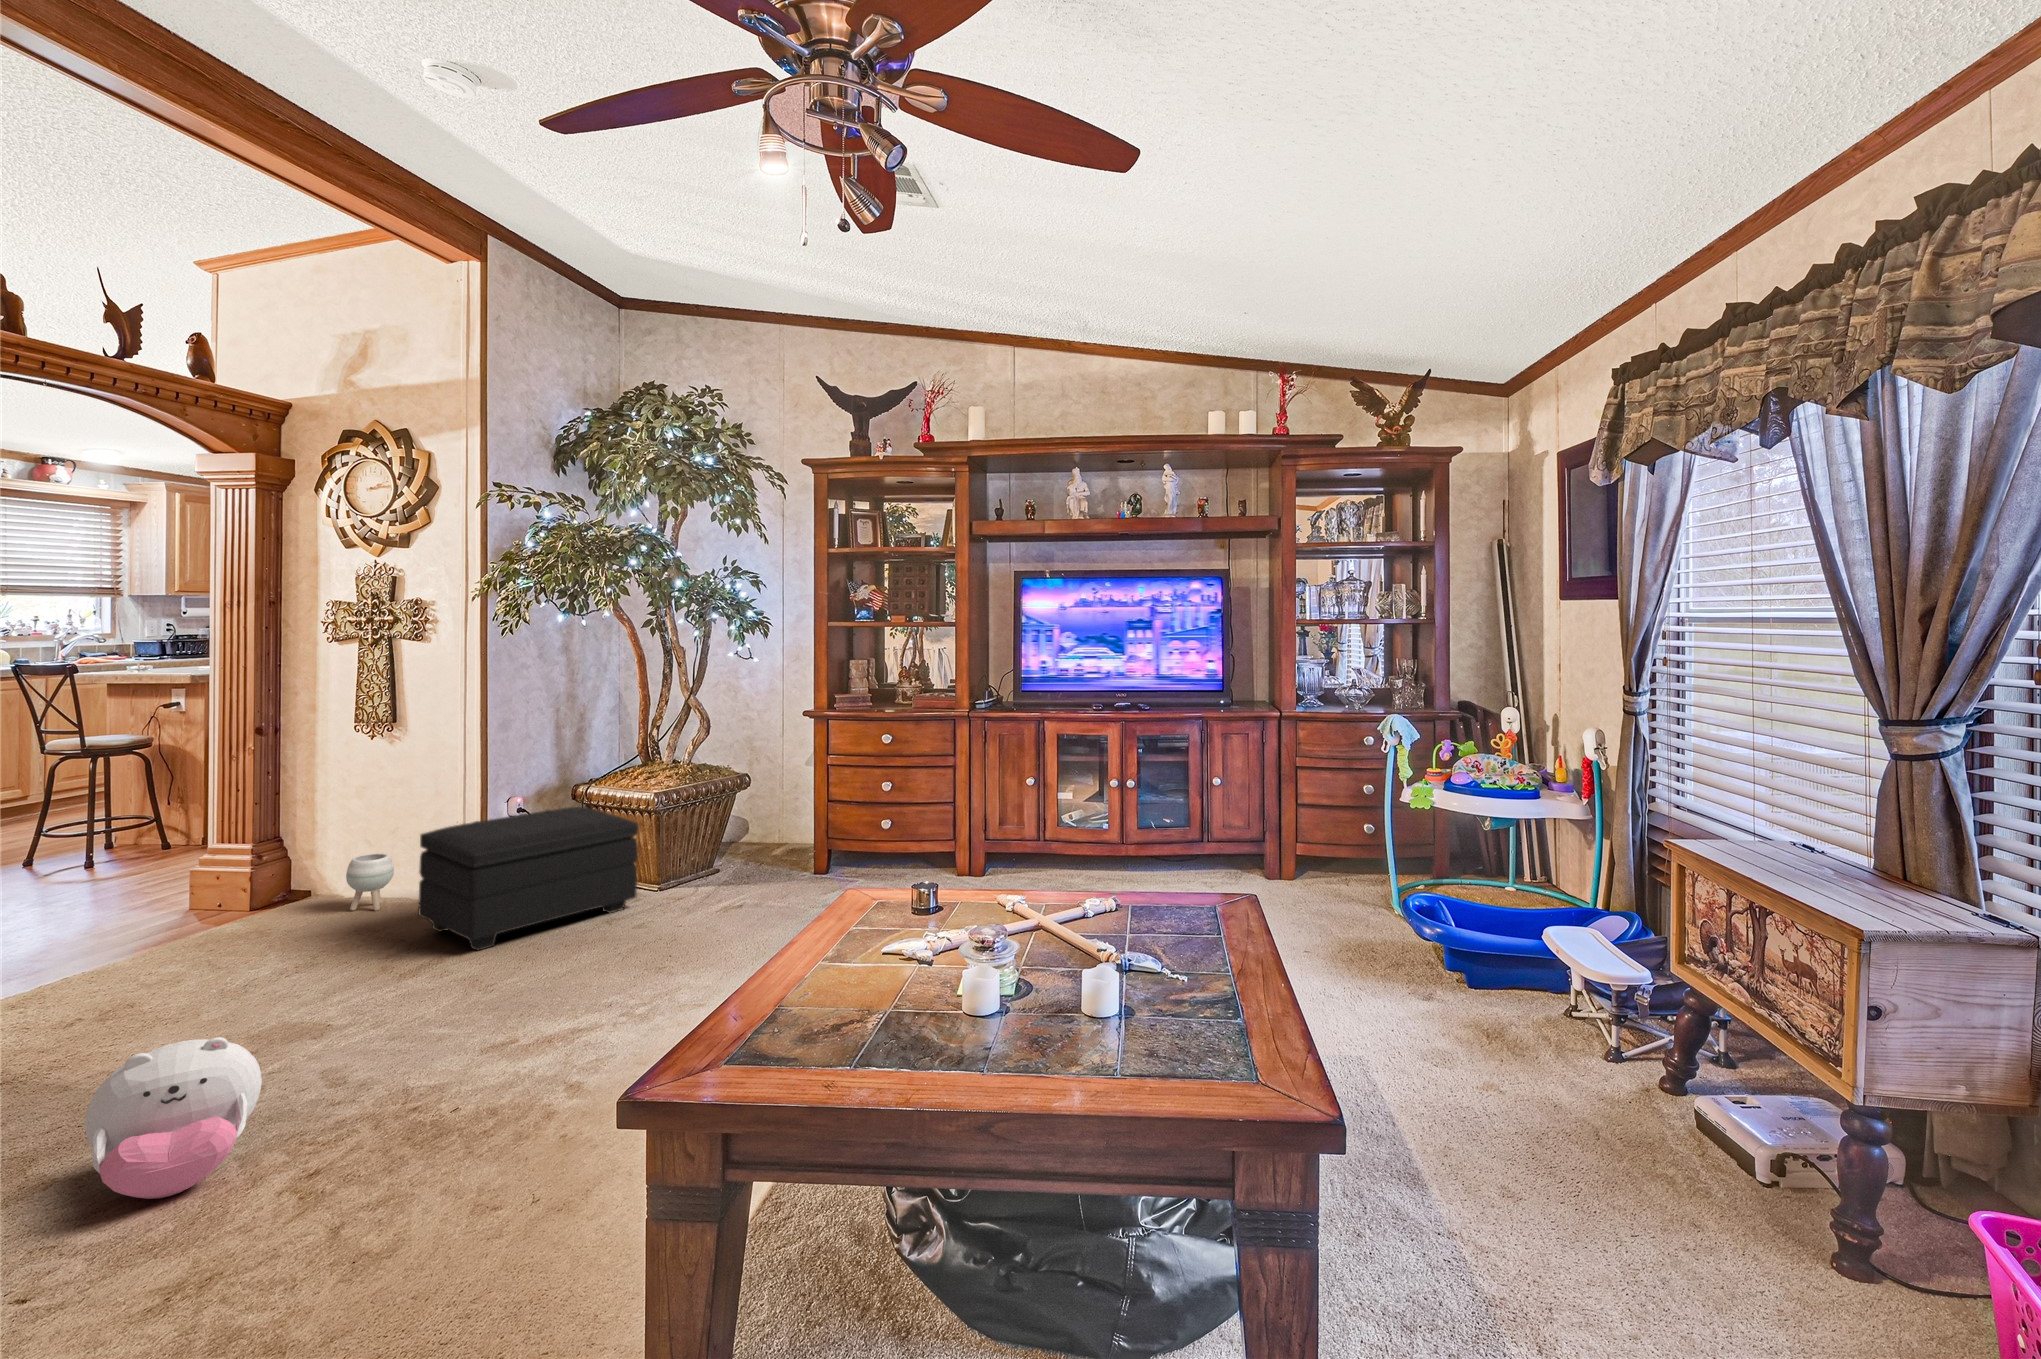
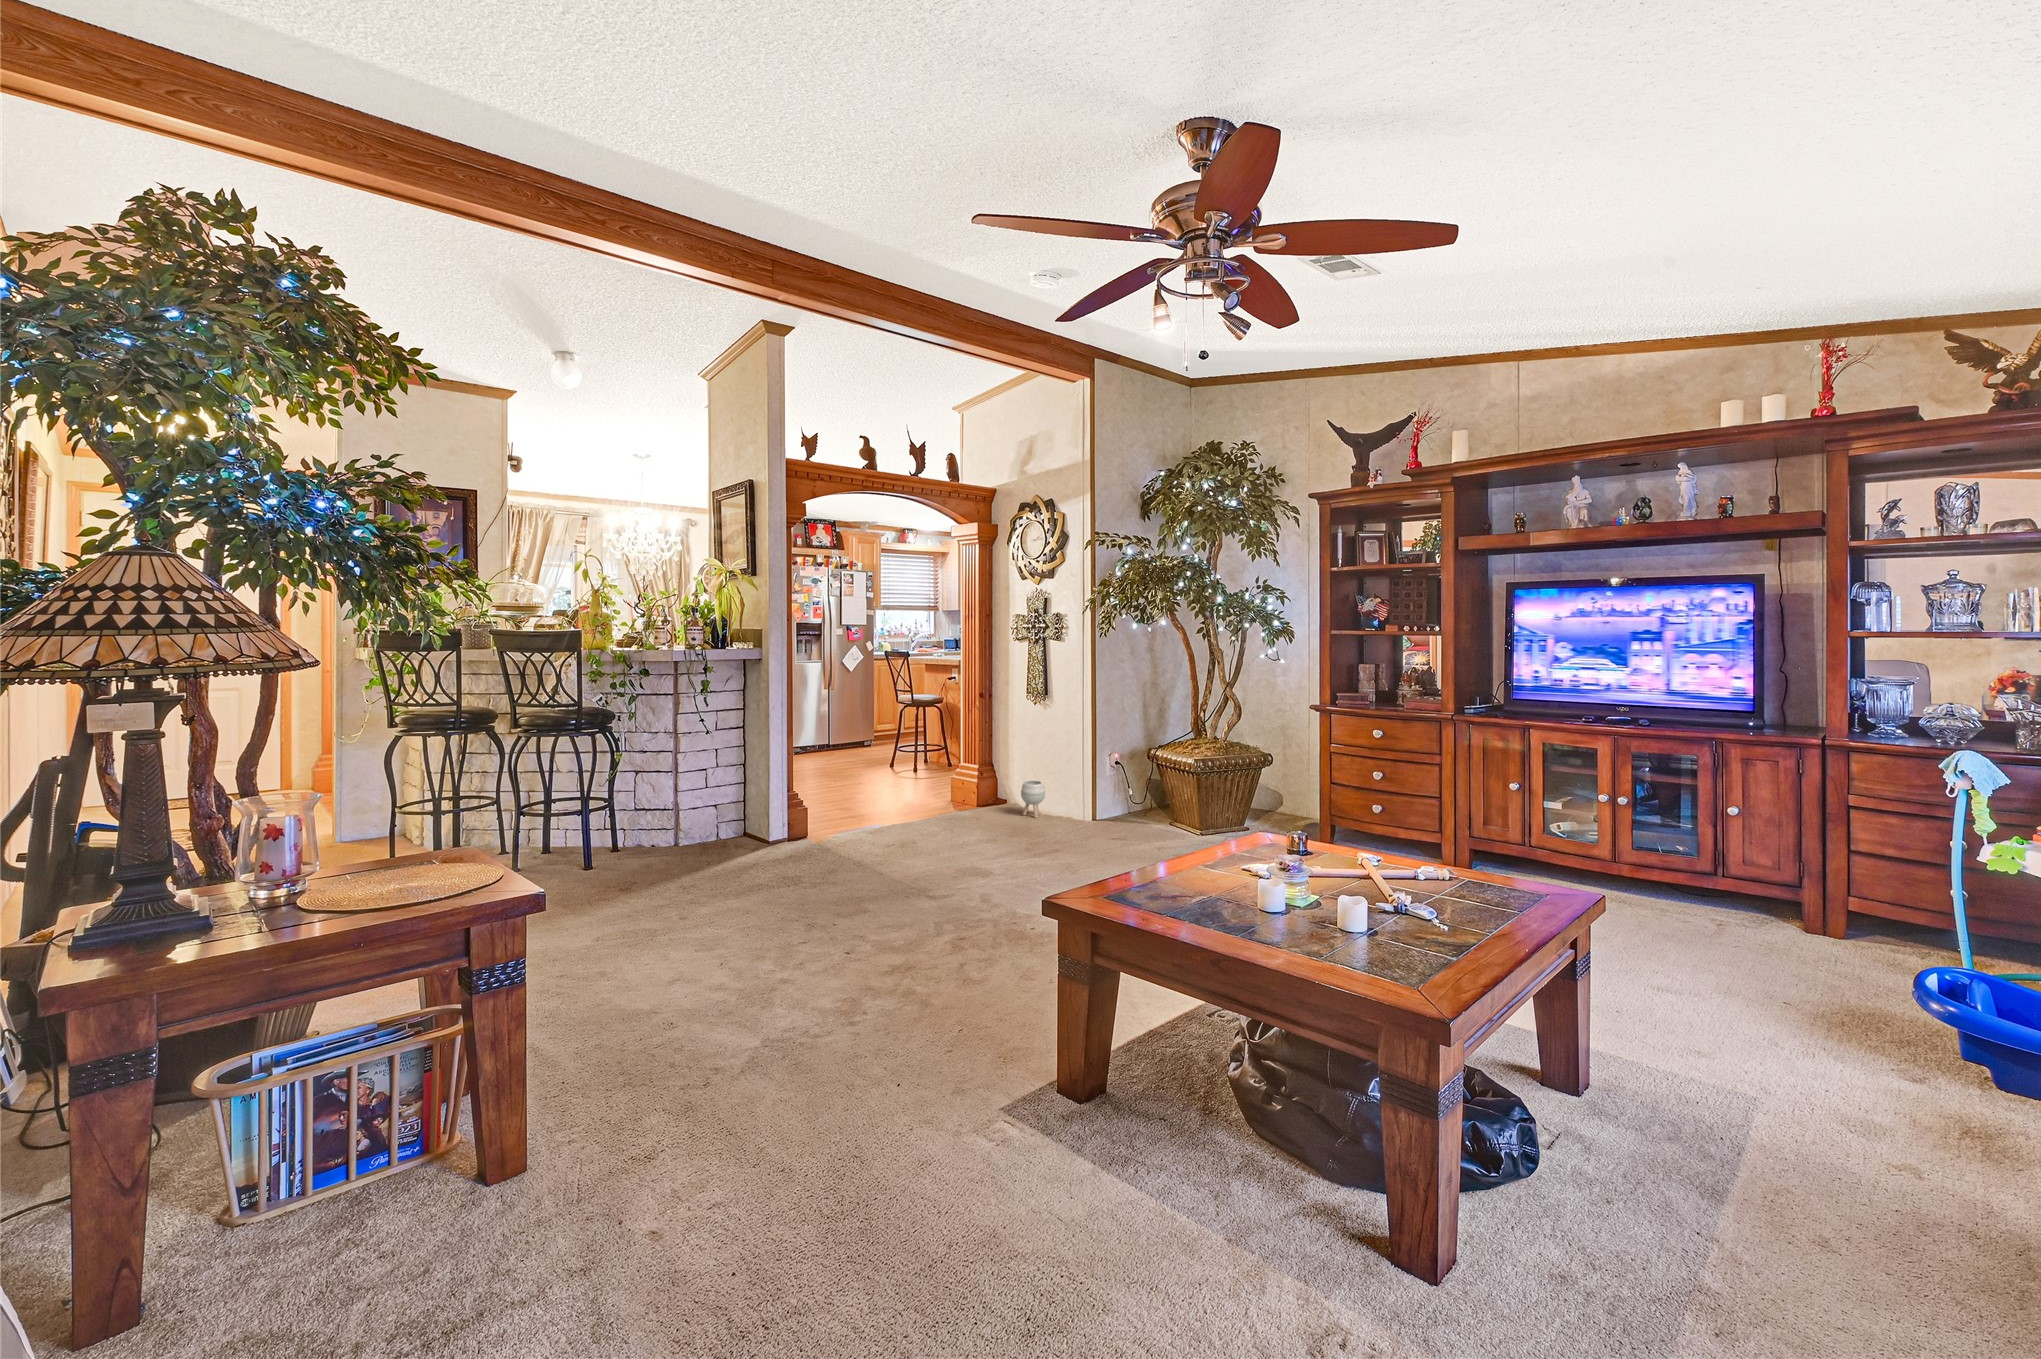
footstool: present [419,807,639,950] -> none [1054,764,1182,853]
plush toy: present [85,1037,262,1199] -> none [898,865,965,943]

